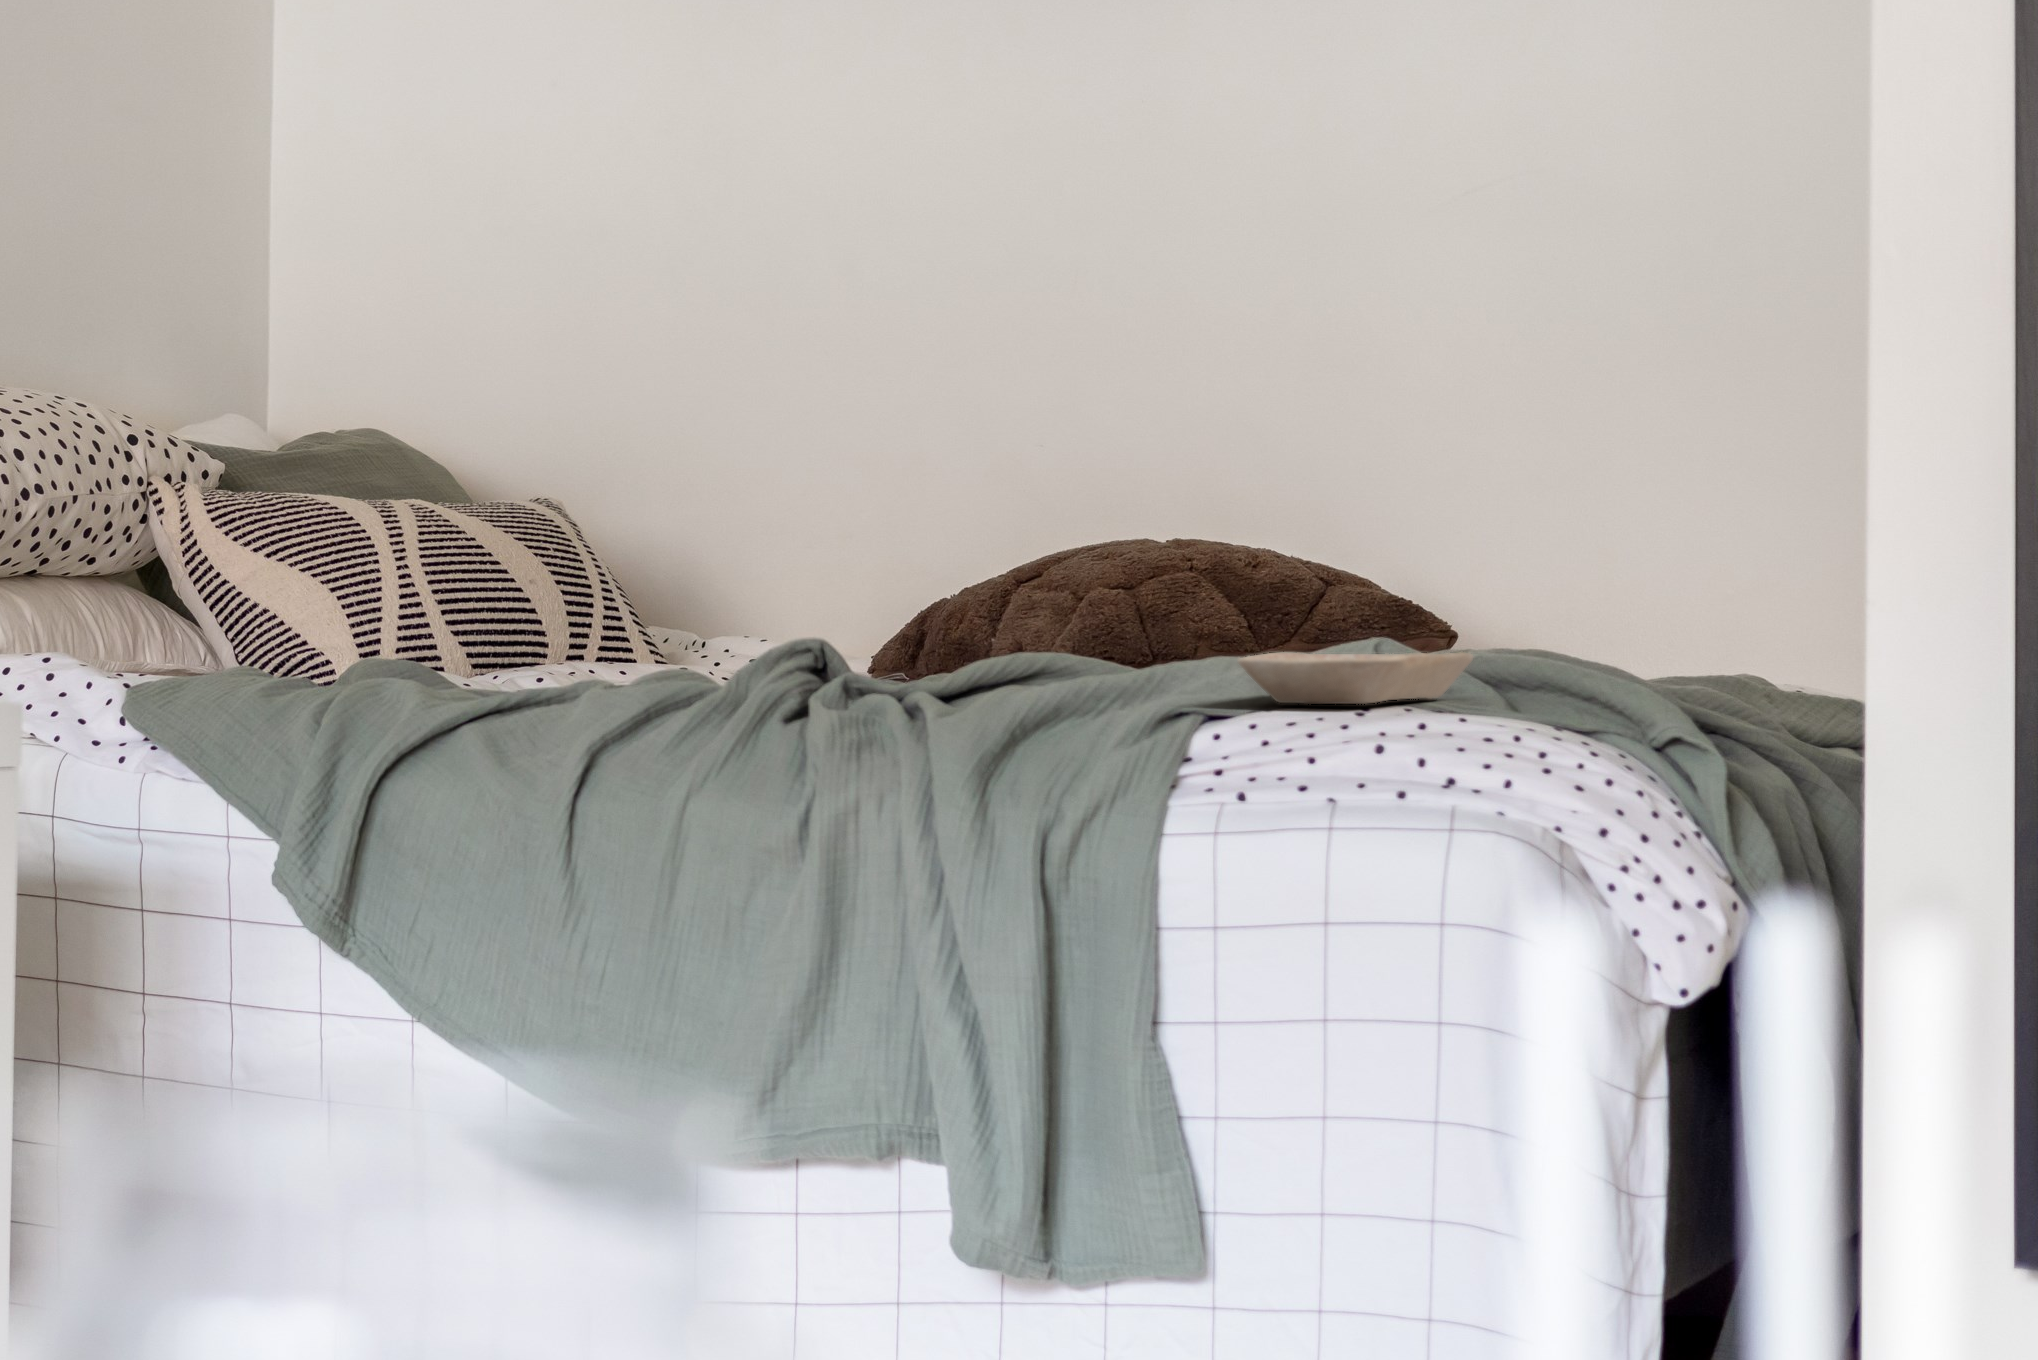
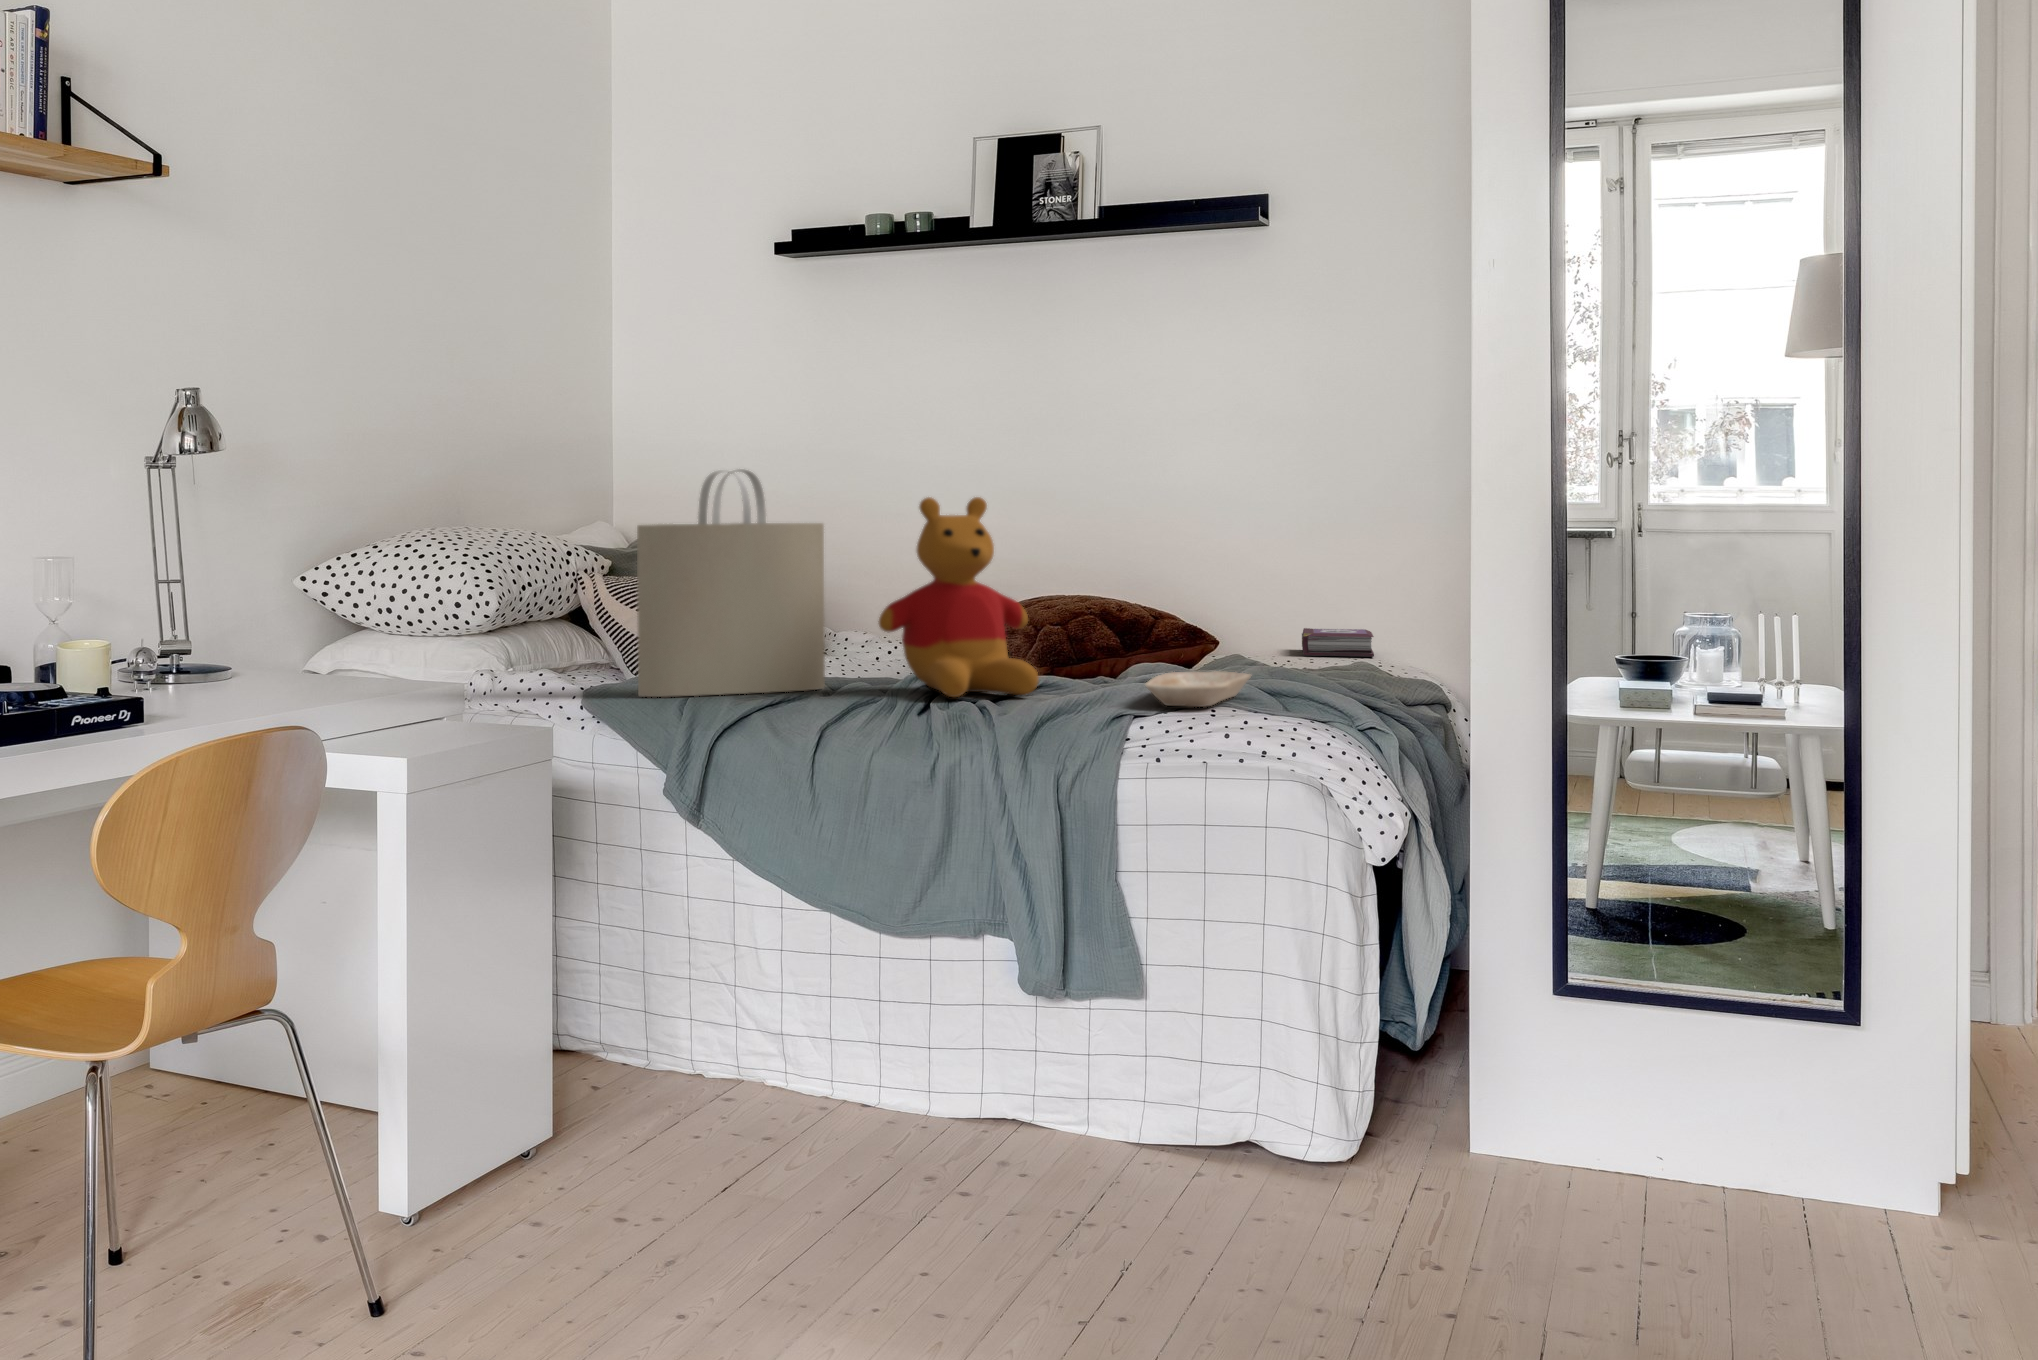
tote bag: none [213,222,610,684] -> present [637,469,825,697]
stuffed bear: none [713,289,1032,690] -> present [878,497,1039,697]
book: none [1641,621,1792,670] -> present [1302,628,1374,657]

